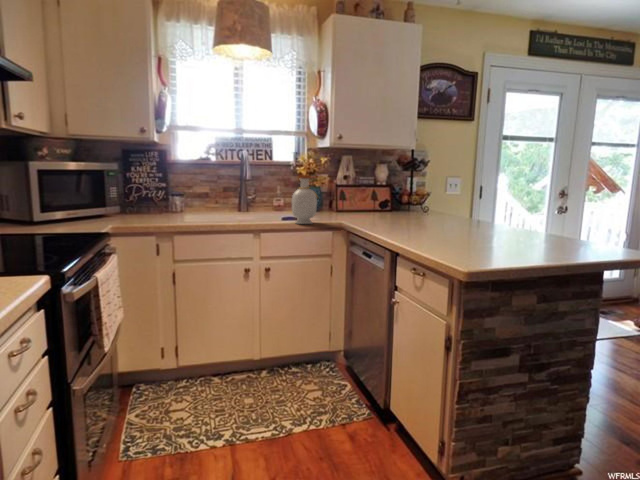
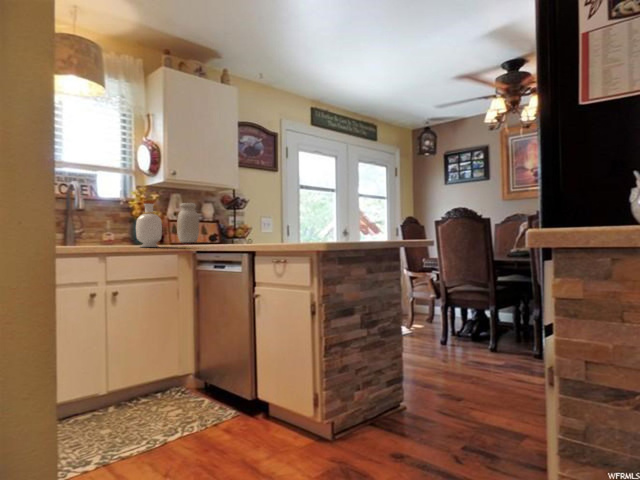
jar: none [344,168,367,211] -> present [177,203,199,243]

